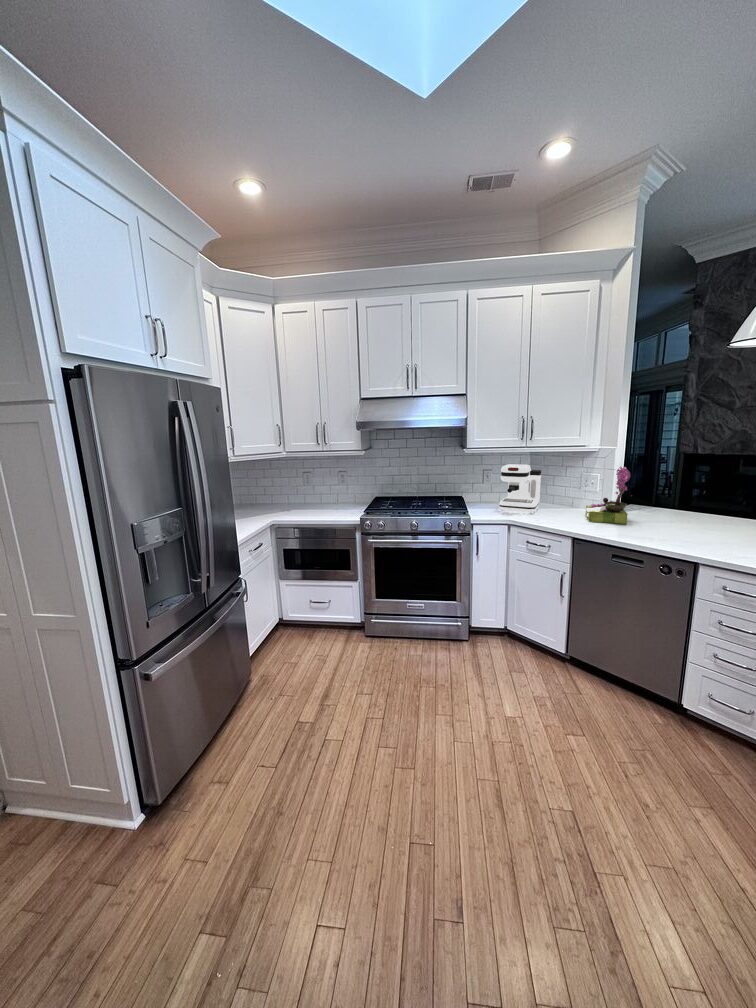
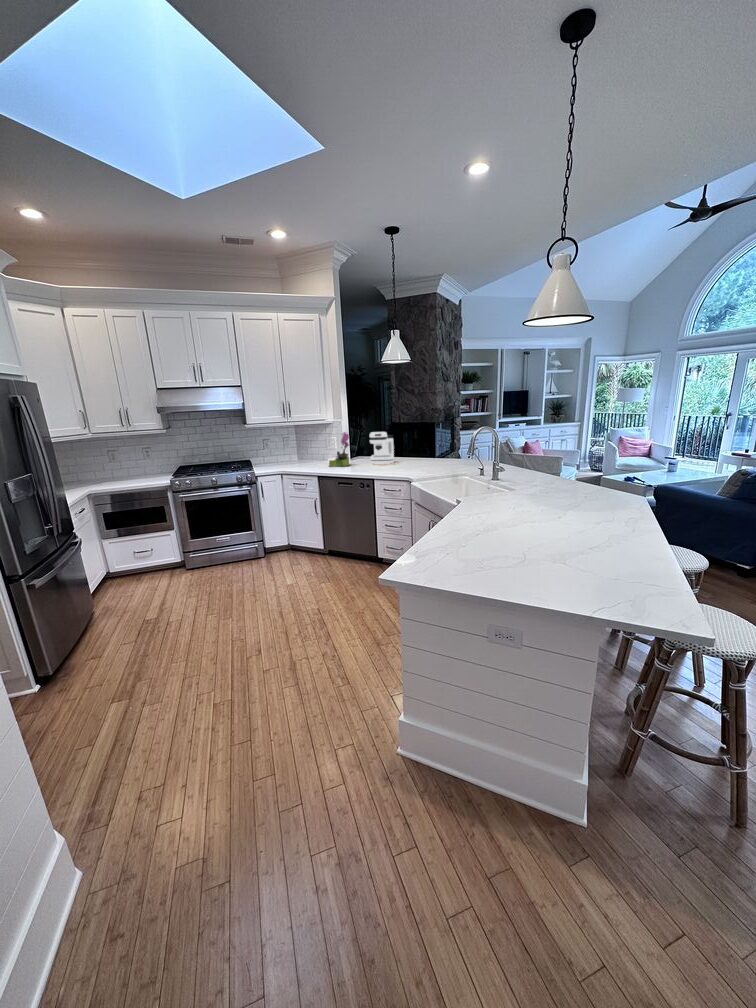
coffee maker: present [499,464,541,513] -> present [370,432,394,464]

